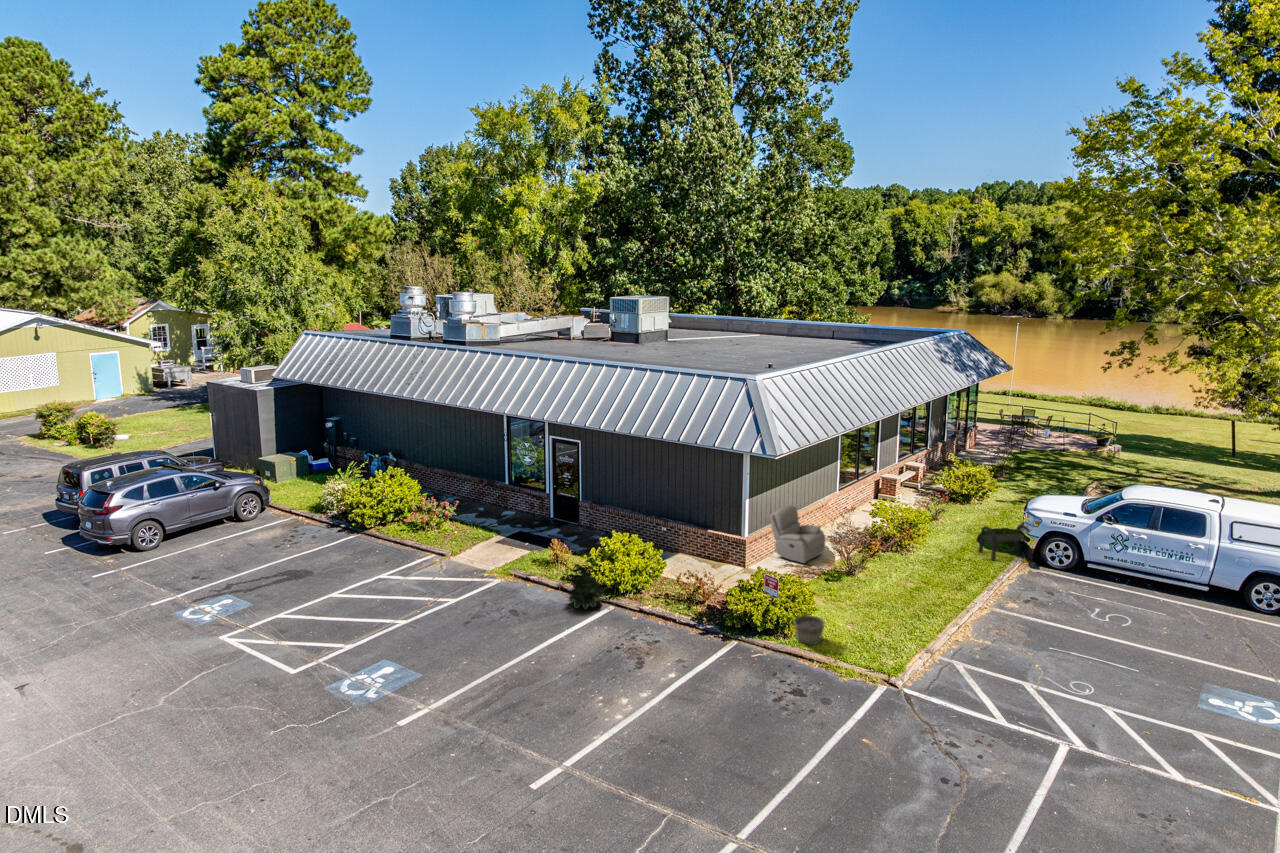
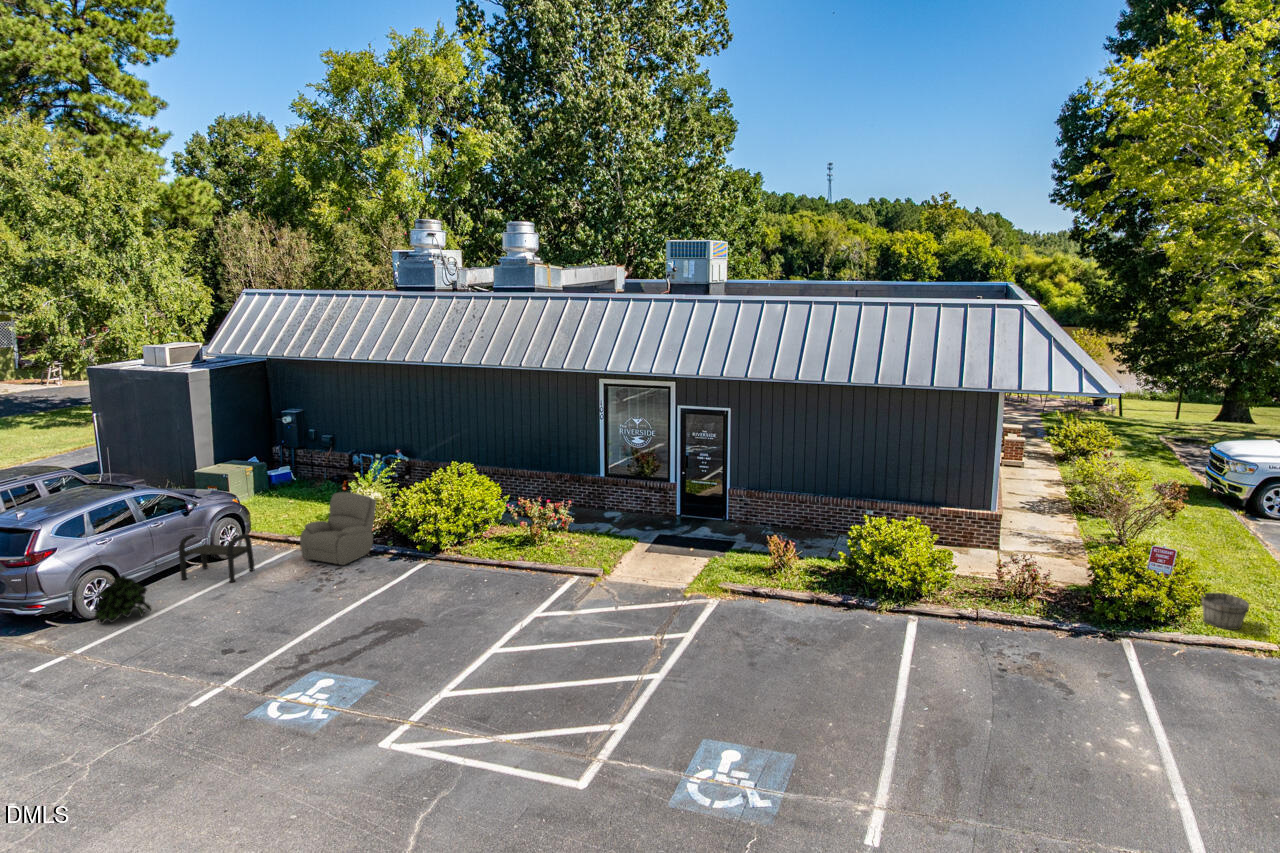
chair: present [769,505,825,563] -> present [300,492,376,565]
bench: present [979,524,1032,561] -> present [179,534,255,582]
potted plant: present [569,576,603,610] -> present [95,576,151,624]

